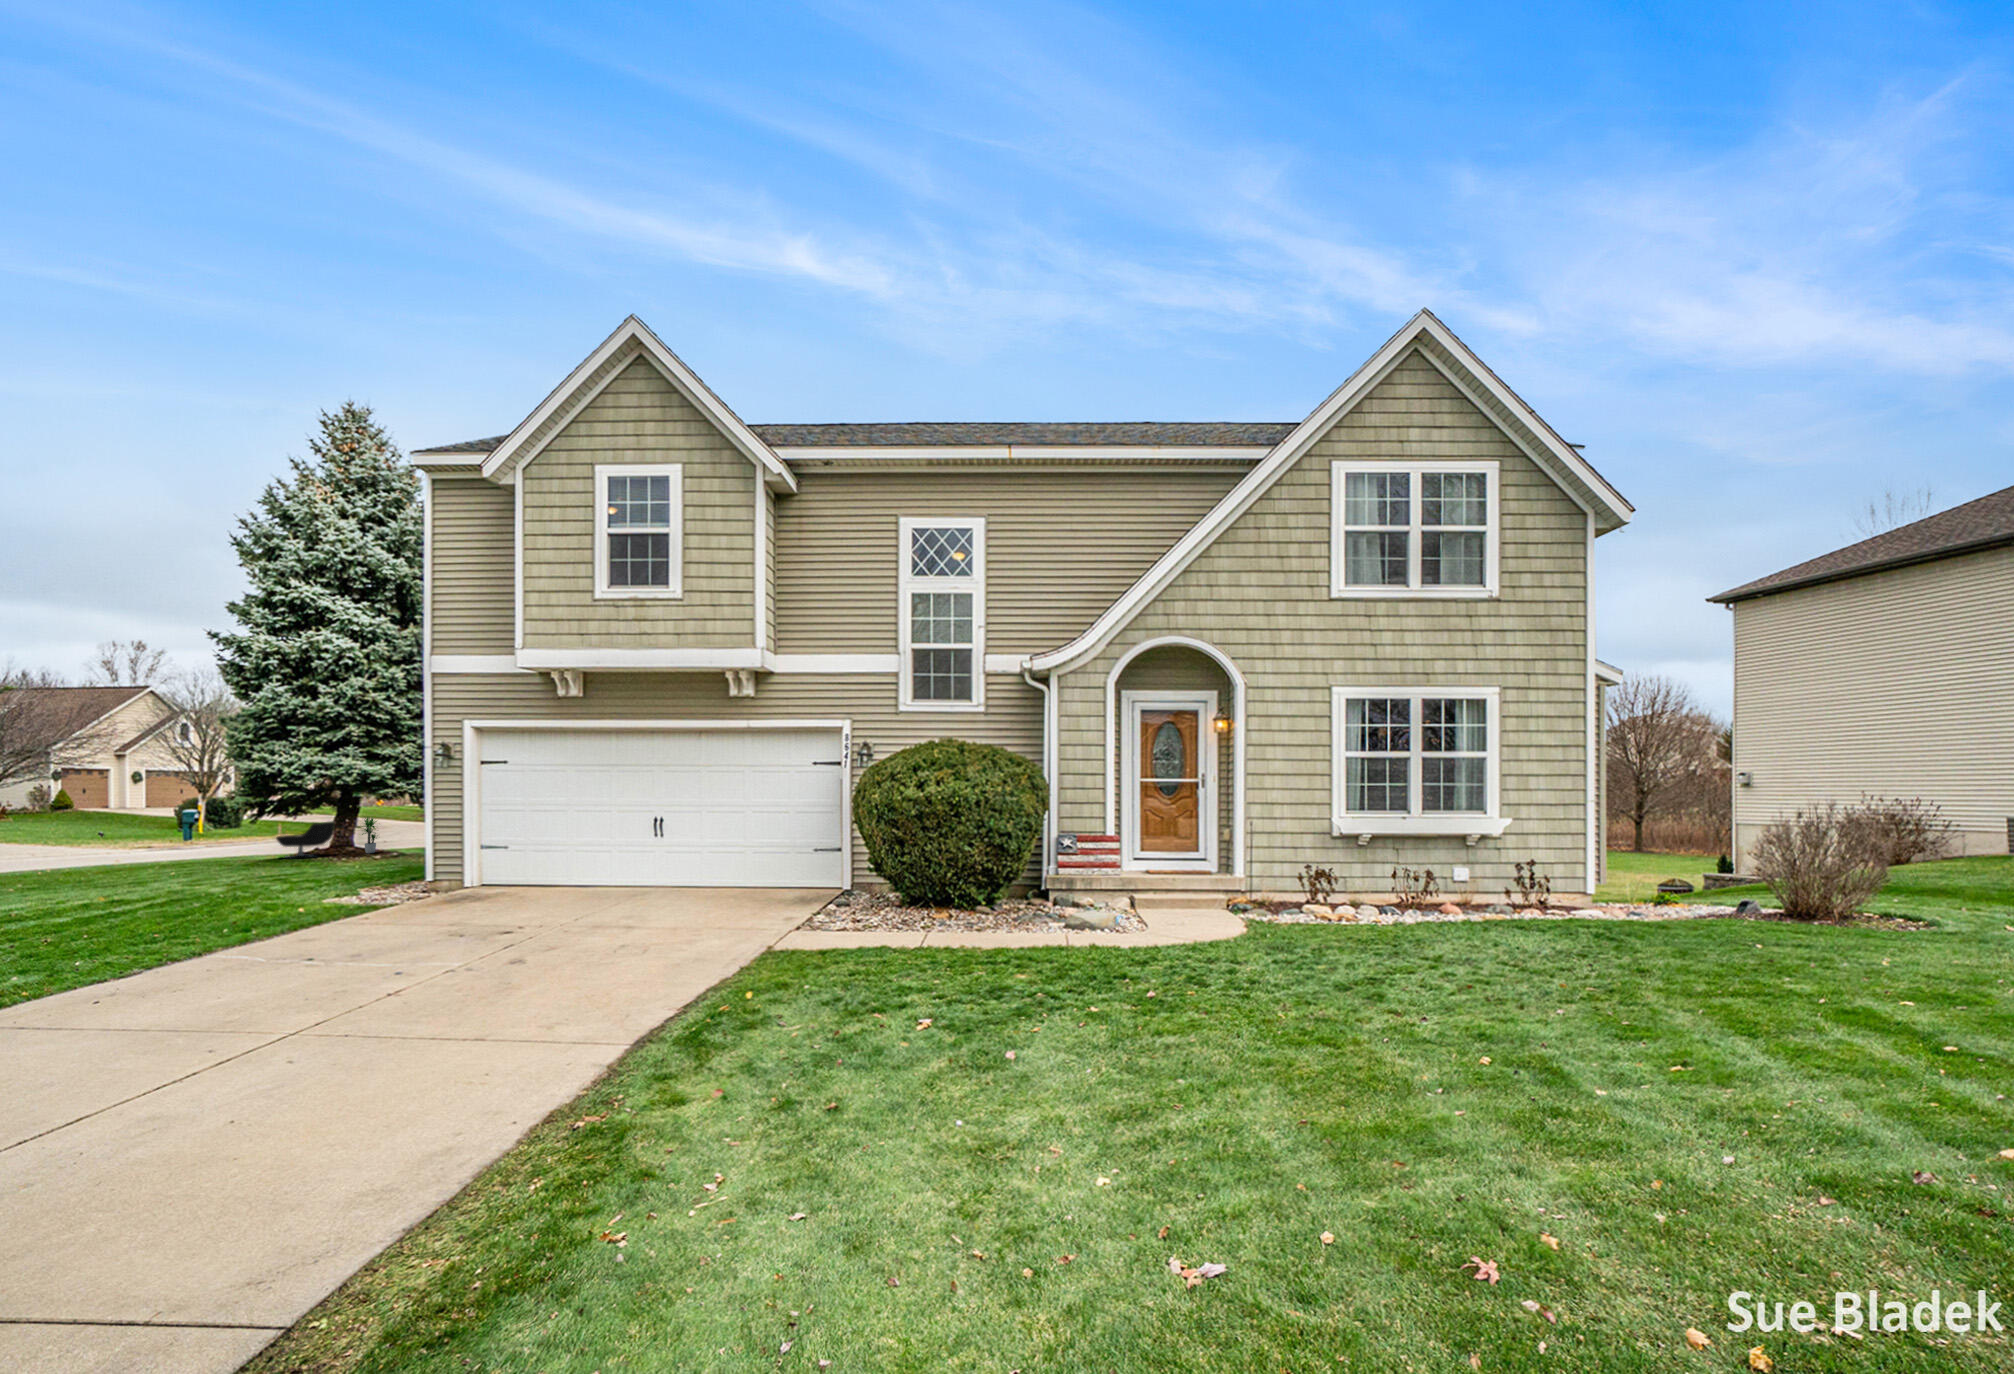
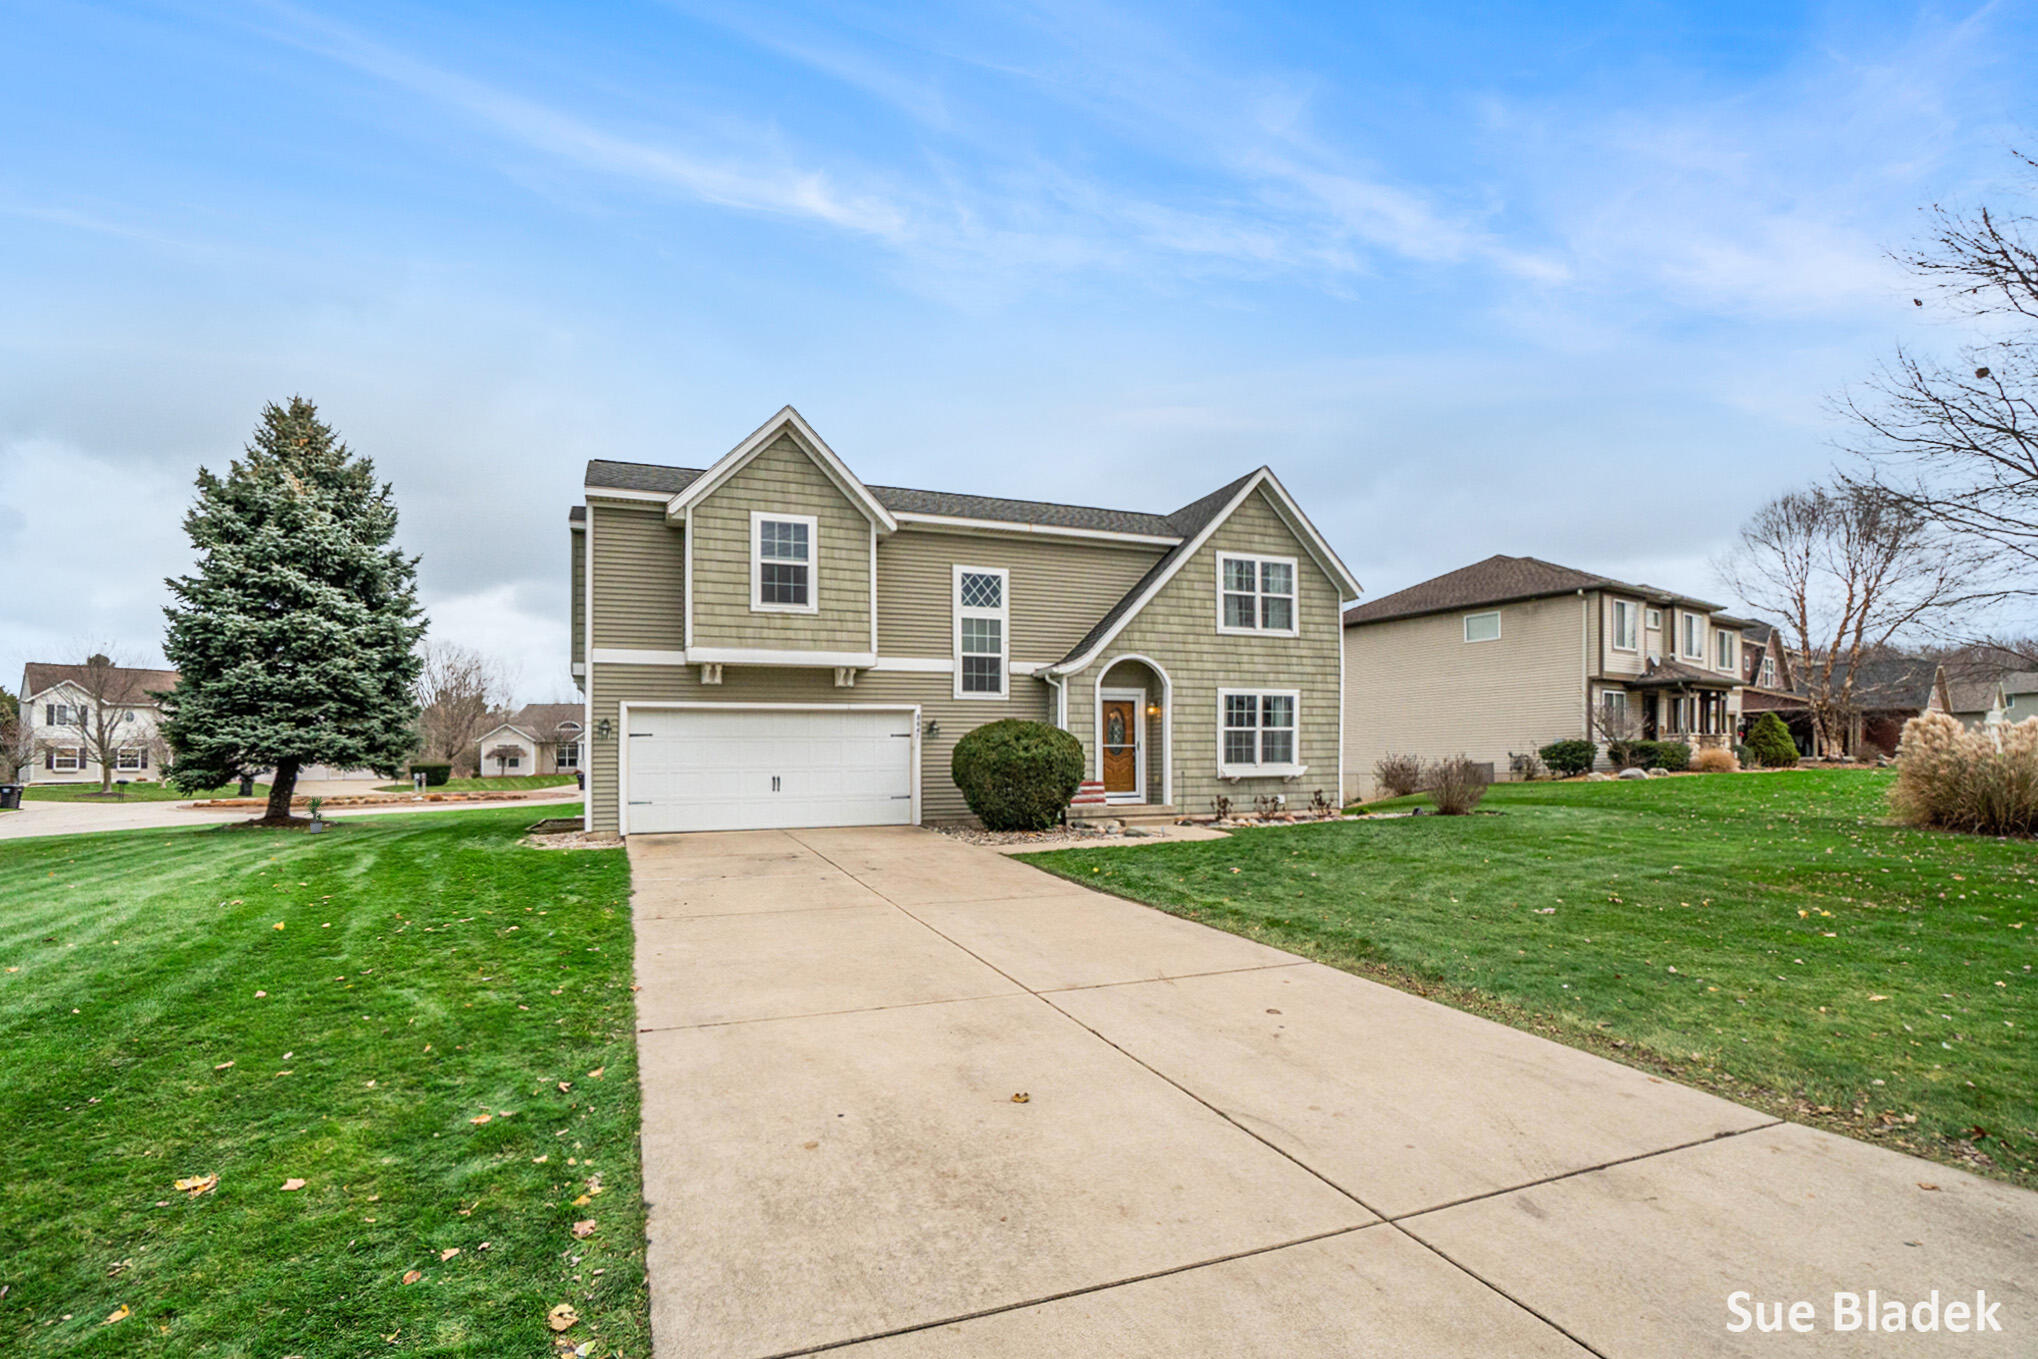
lounge chair: present [276,821,335,859] -> none [220,802,280,841]

